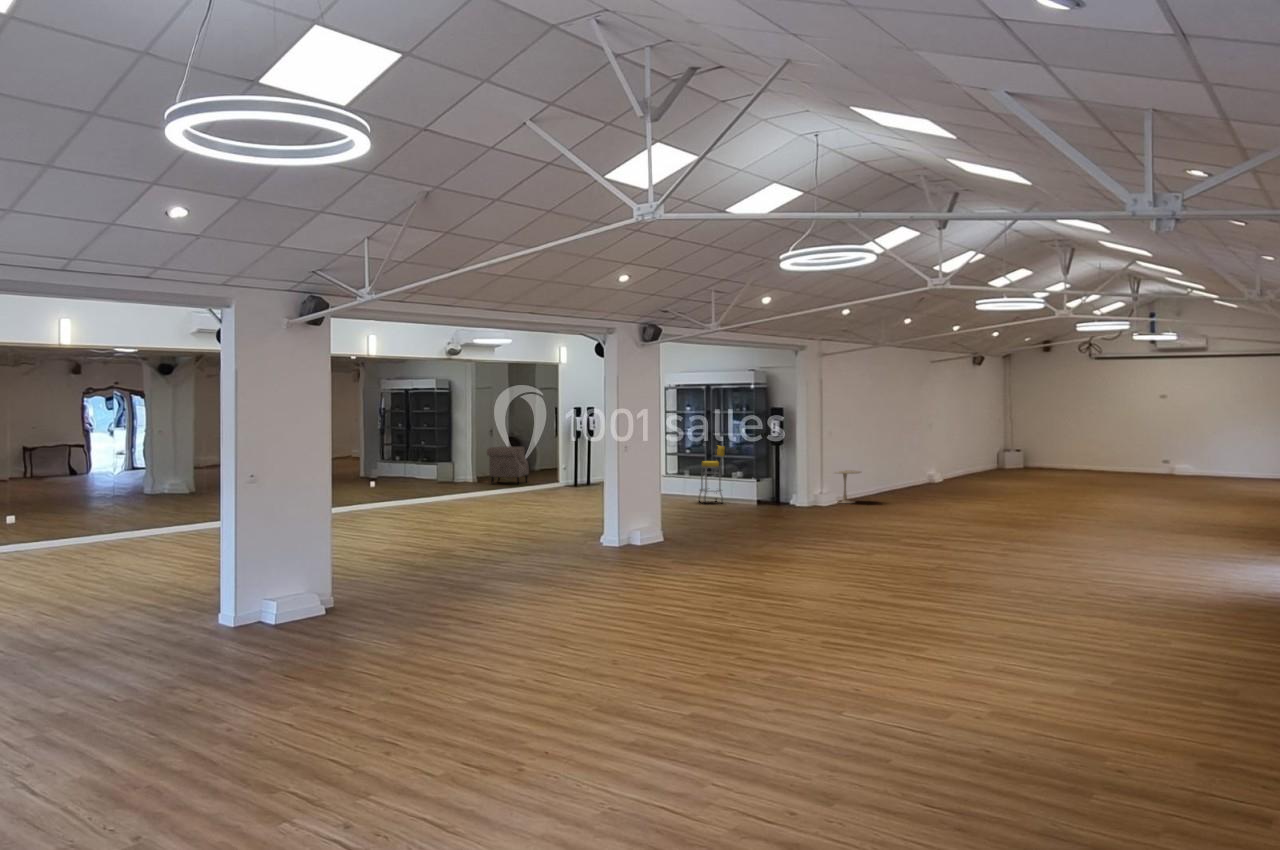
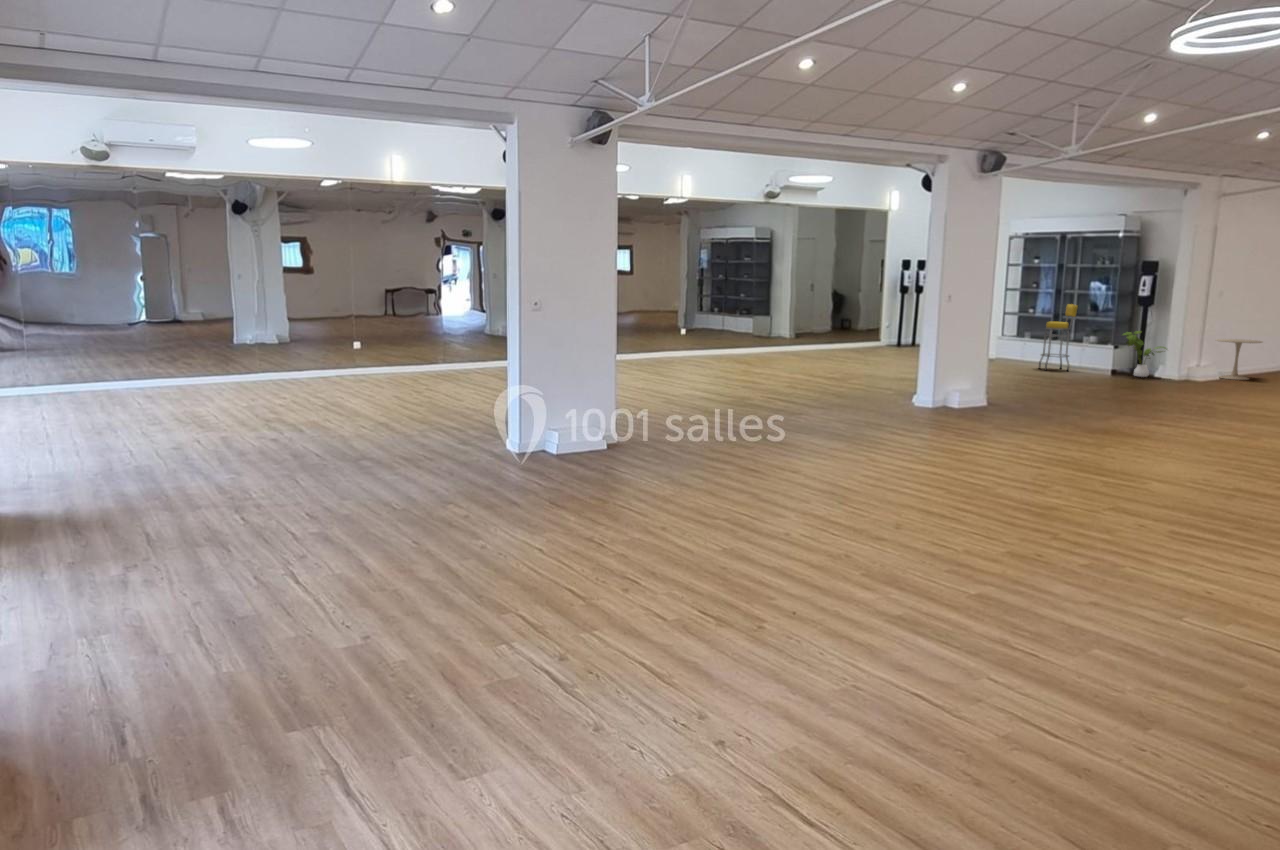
chair: present [487,447,529,485] -> none [804,302,847,343]
house plant: none [760,467,797,505] -> present [1123,331,1166,377]

